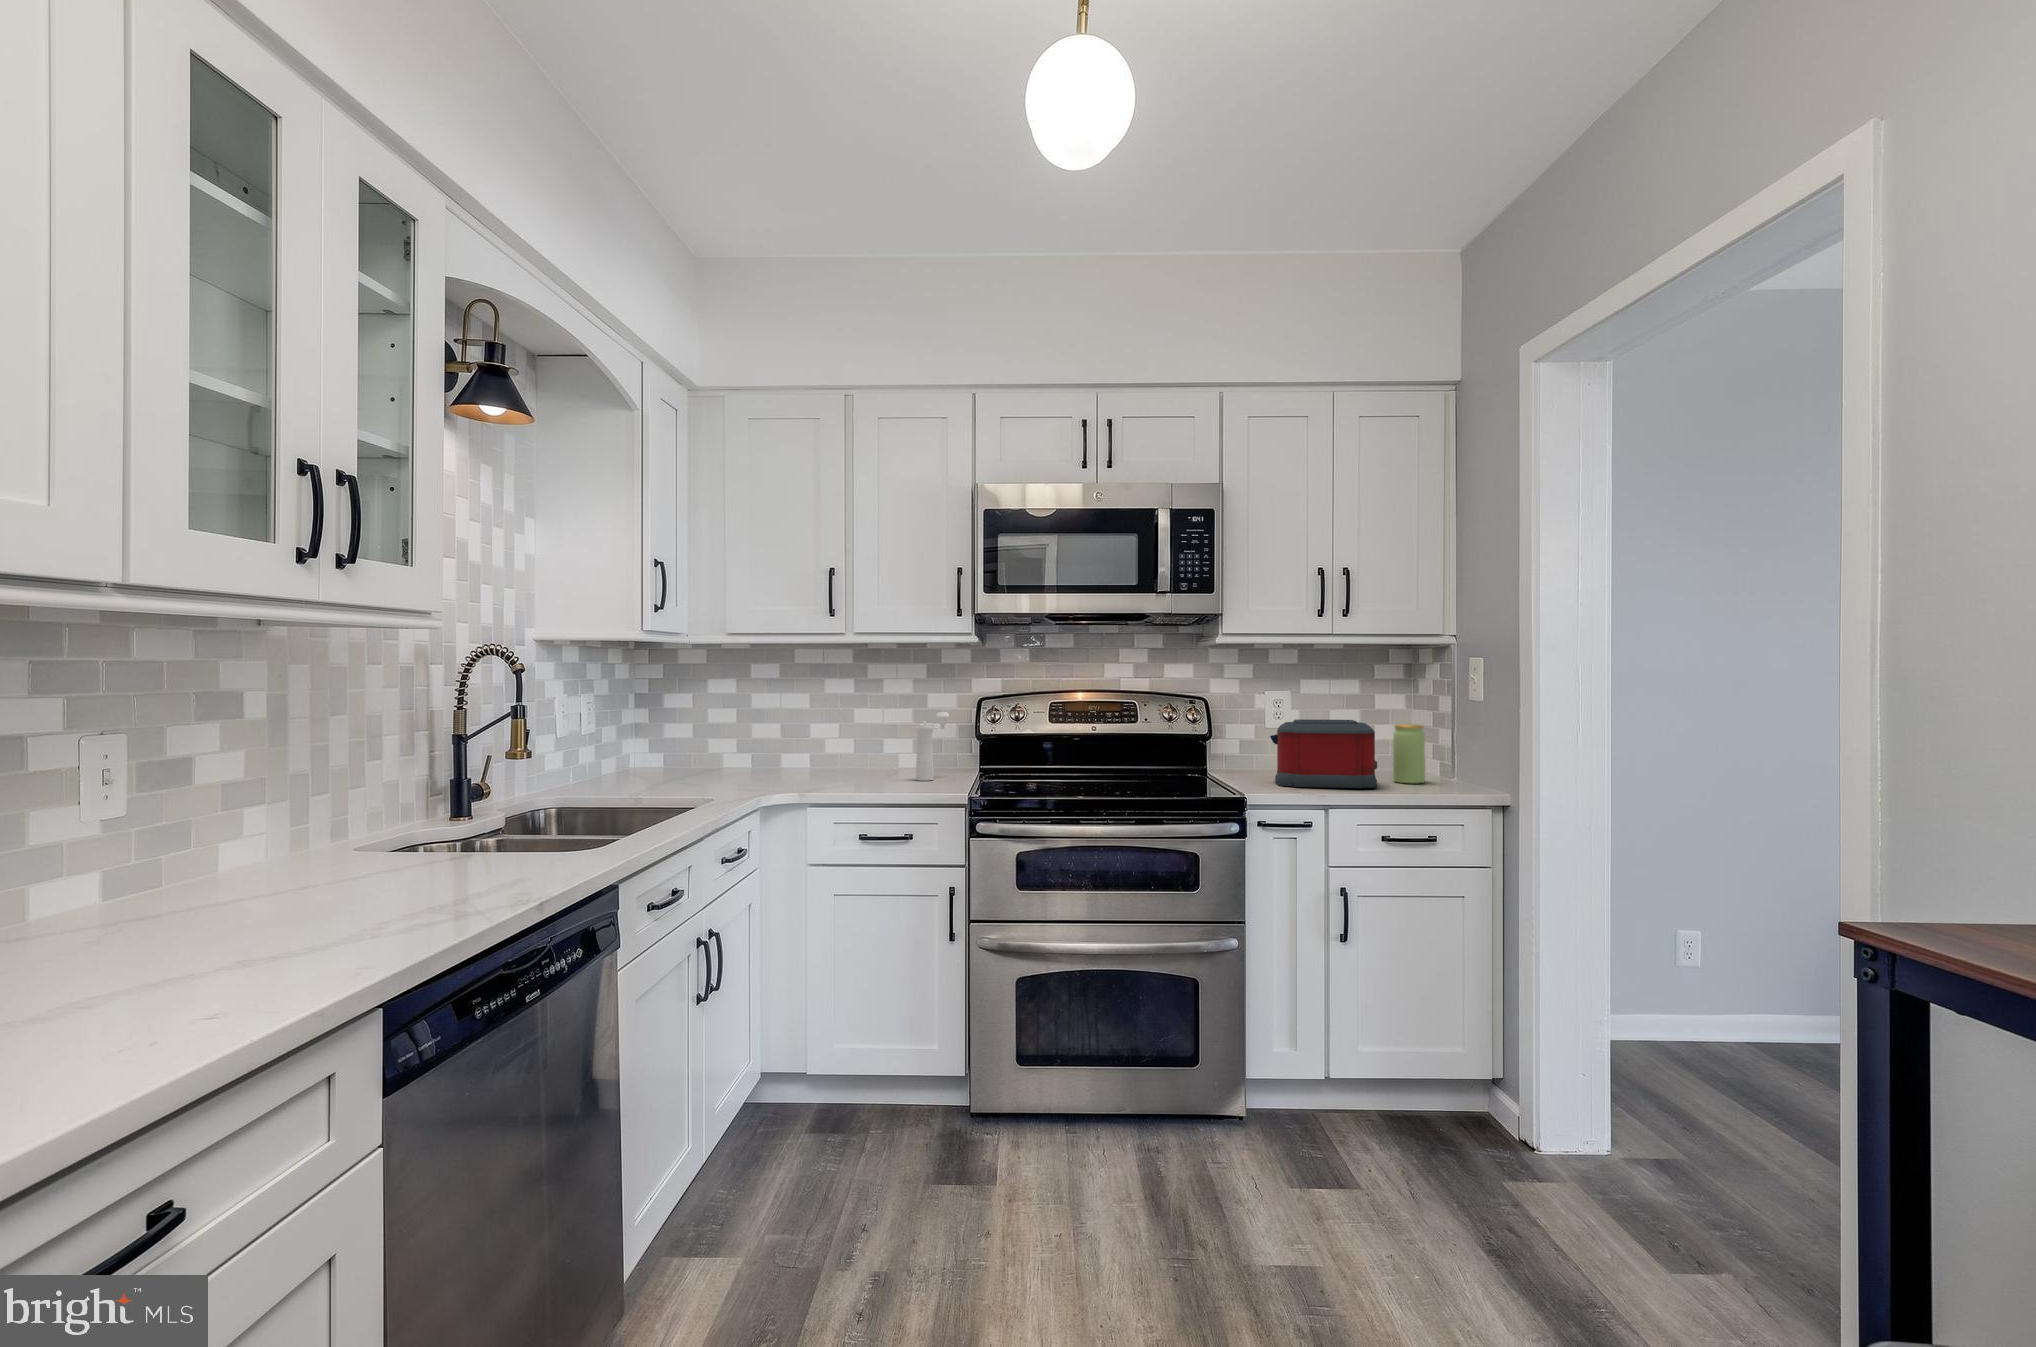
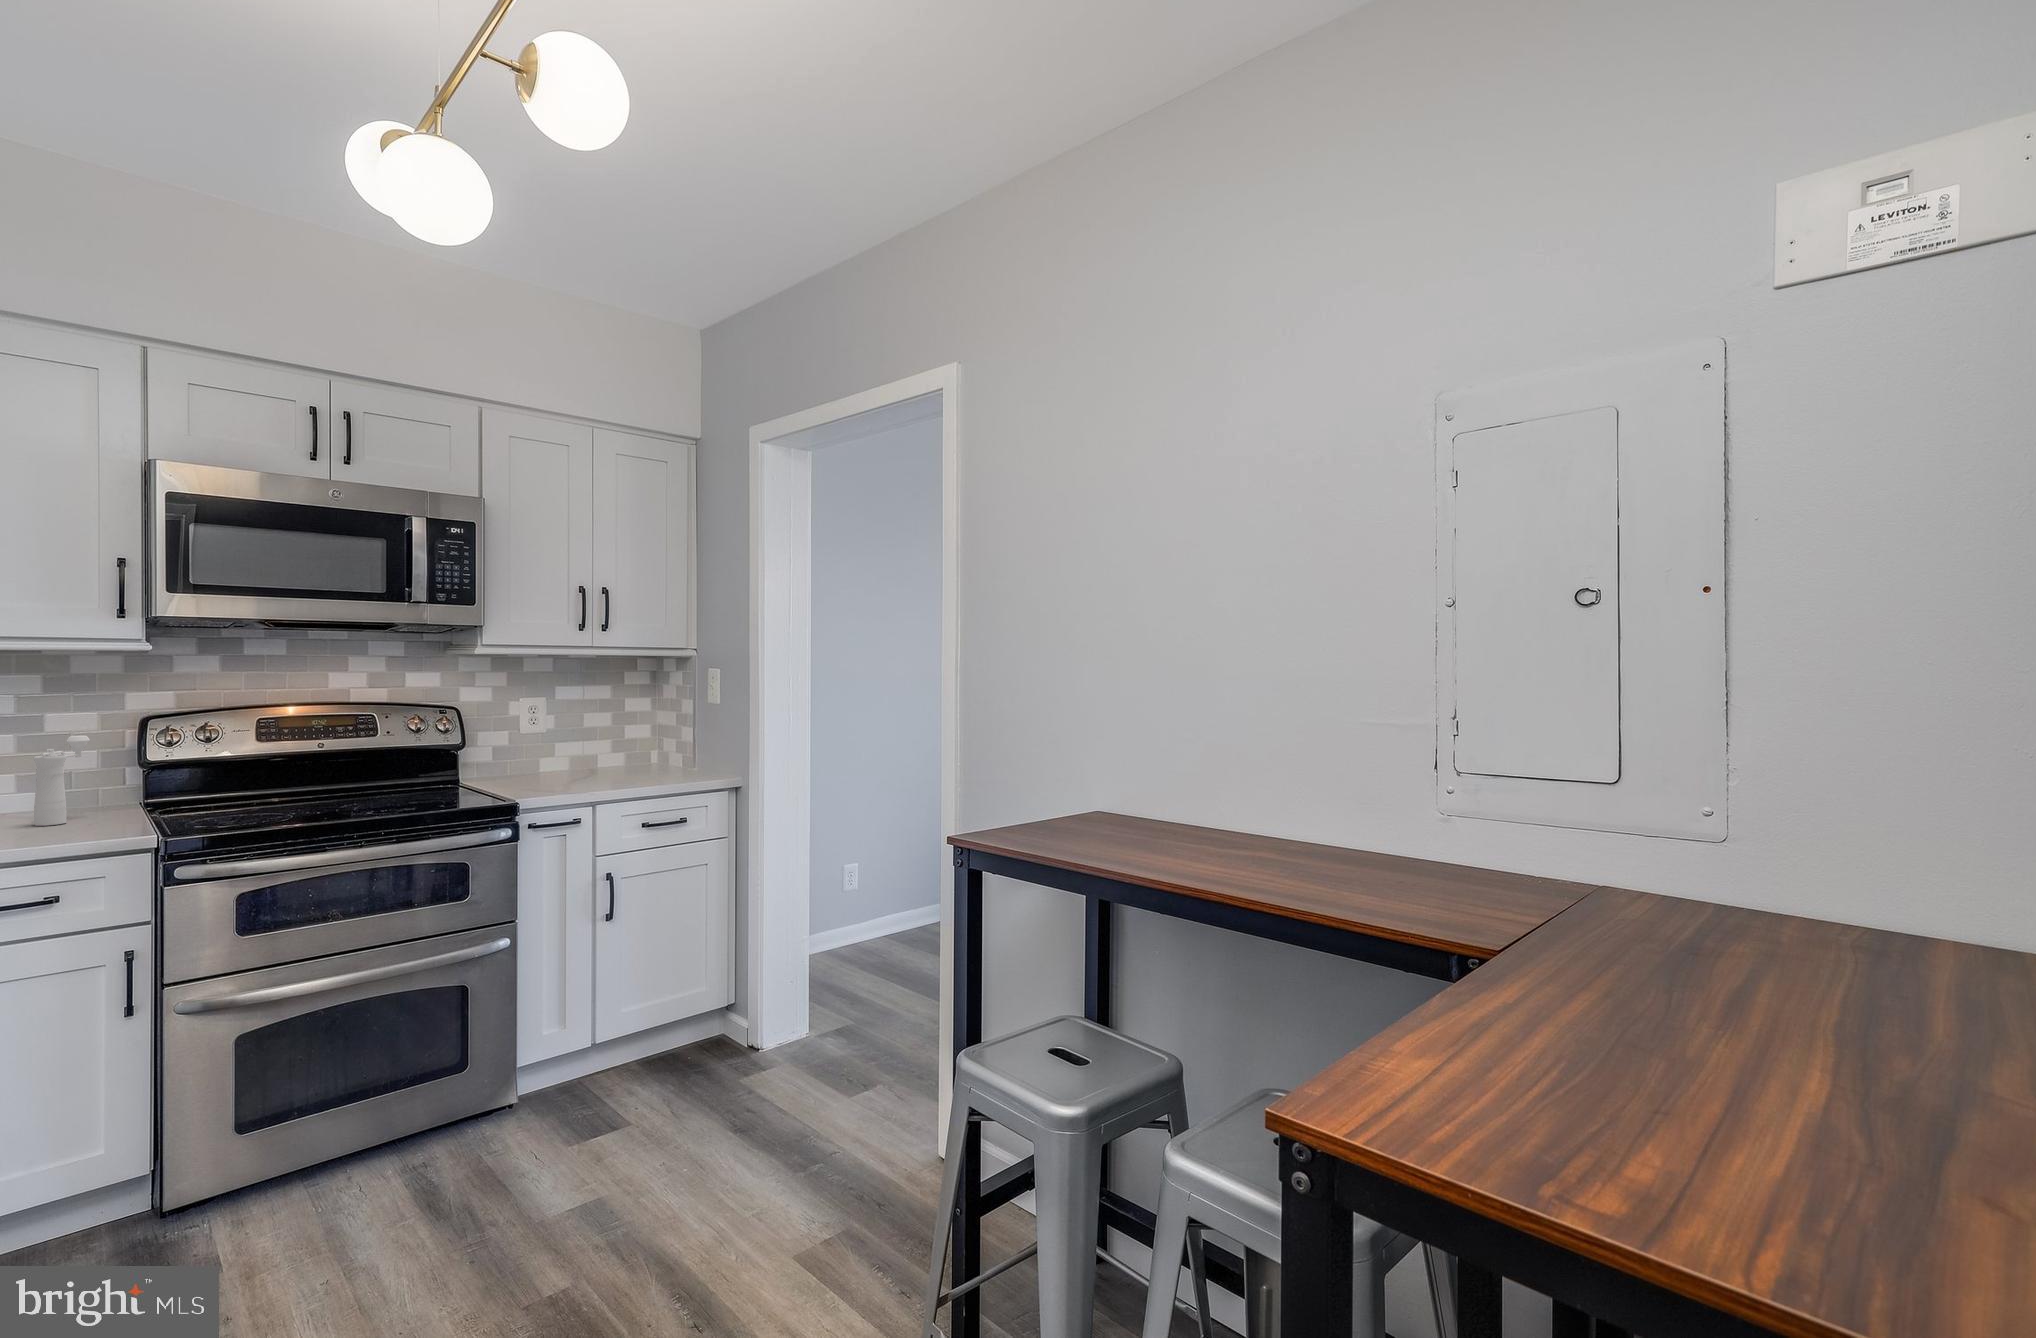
toaster: present [1270,719,1377,788] -> none [531,724,634,788]
jar: present [1393,724,1425,783] -> none [644,725,671,775]

